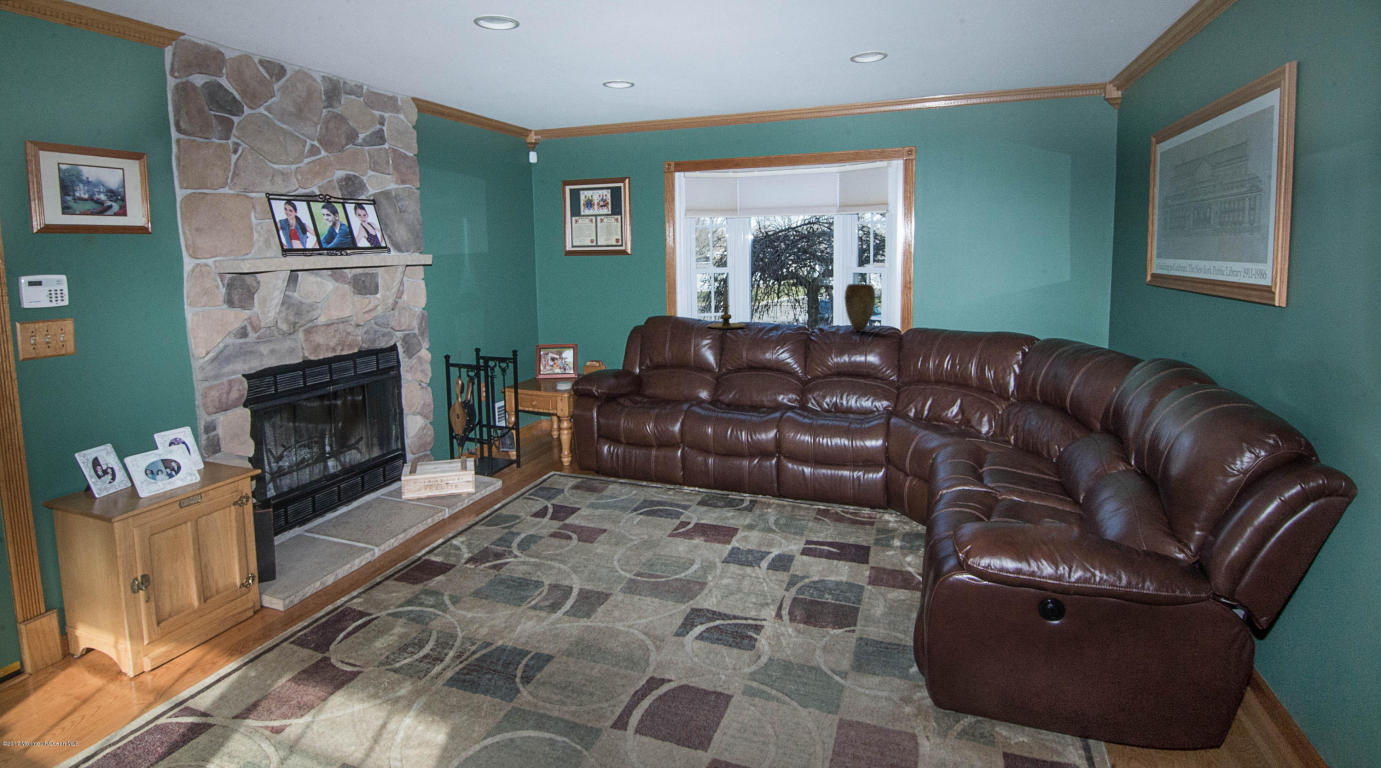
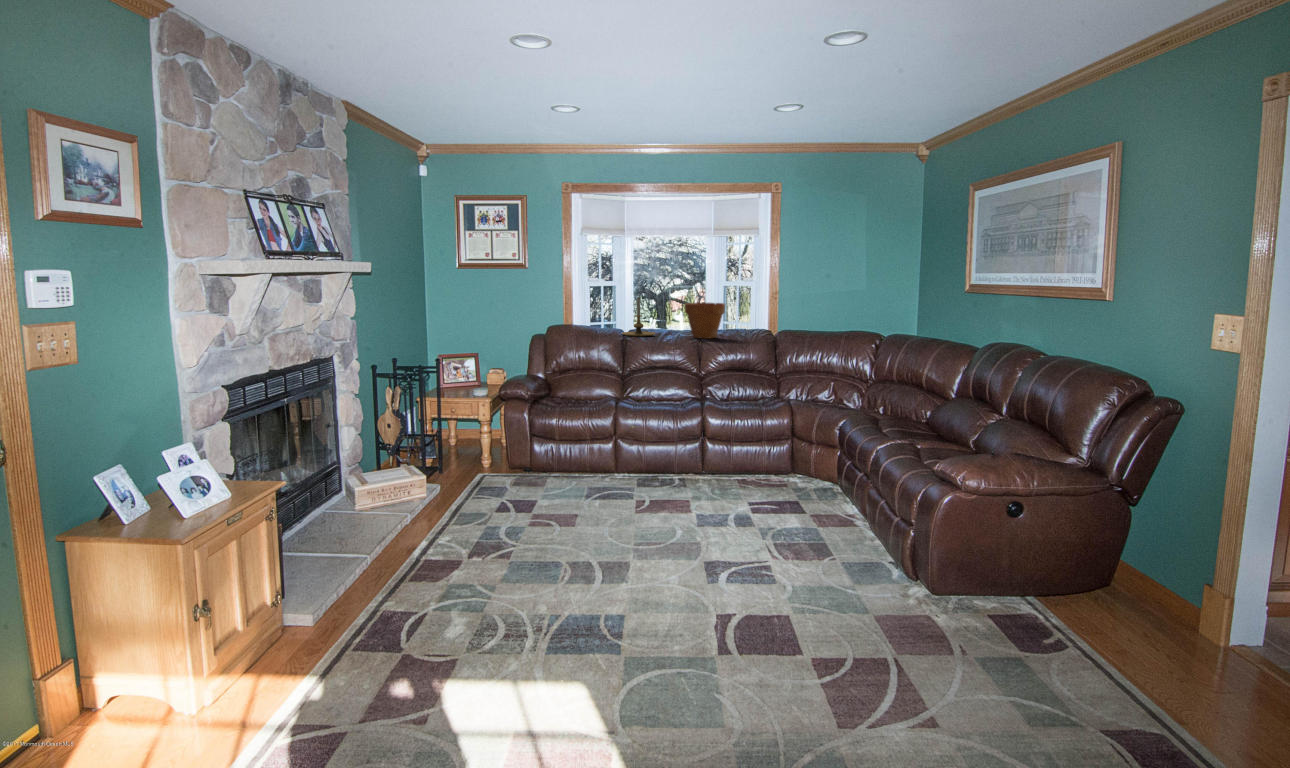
vase: present [845,284,876,331] -> none [741,298,768,338]
flower pot: none [776,290,822,331] -> present [685,303,725,339]

